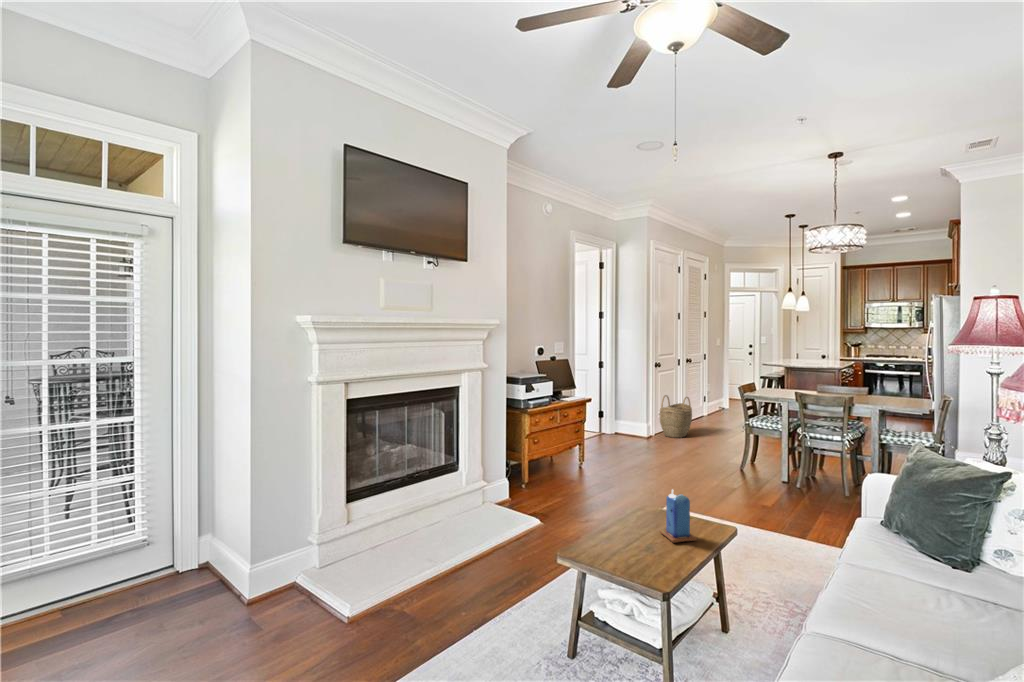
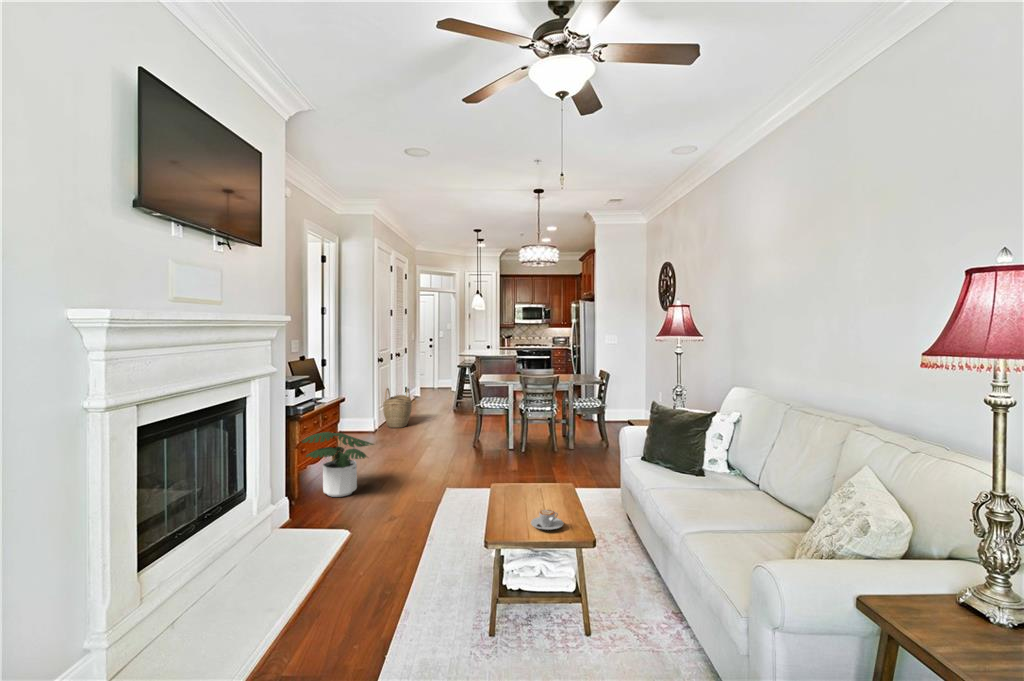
potted plant: none [529,428,599,491] -> present [302,432,373,497]
candle: present [660,490,697,543] -> none [537,465,567,509]
coffee cup: none [620,538,659,562] -> present [531,510,563,530]

